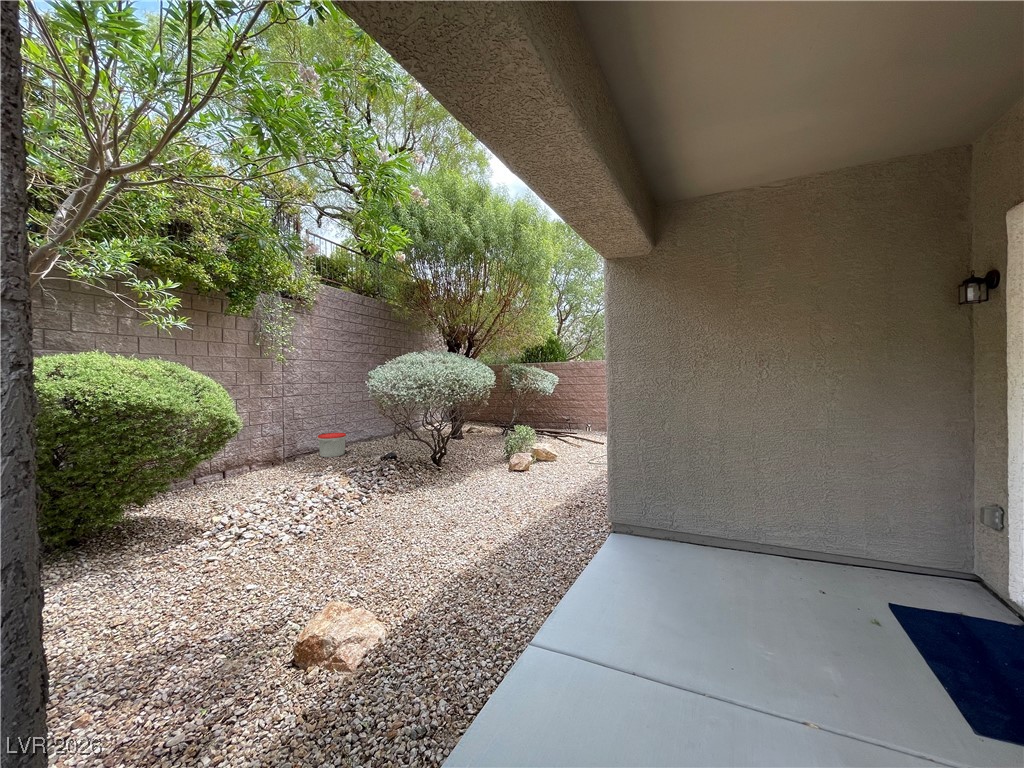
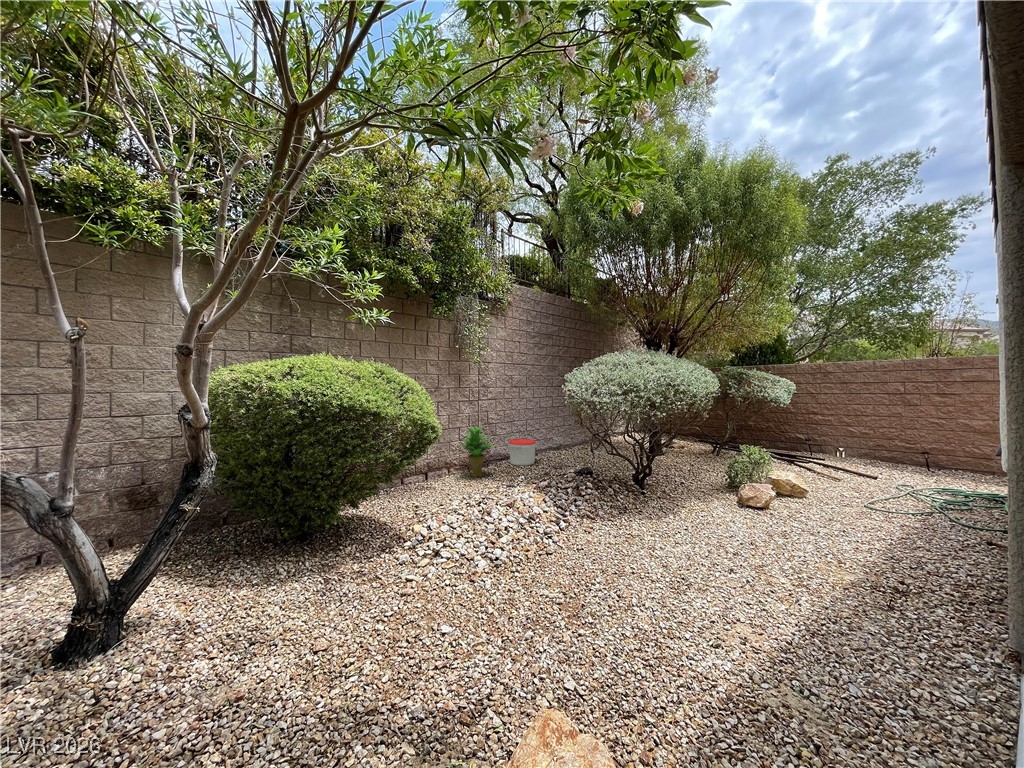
potted plant: none [260,422,303,471] -> present [462,427,493,477]

